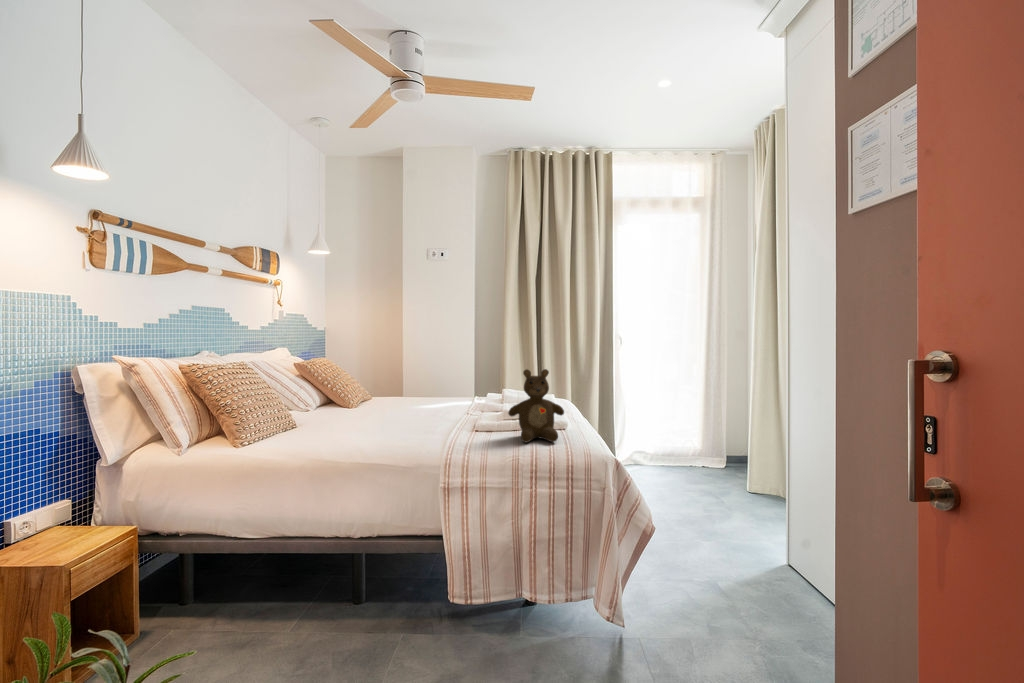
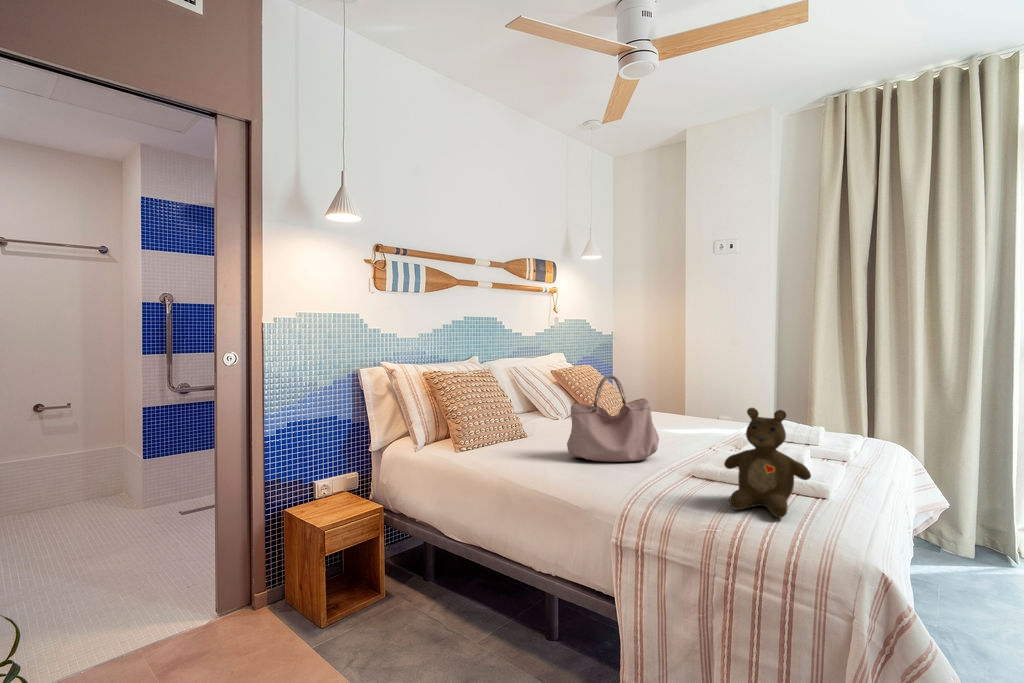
handbag: none [362,356,438,432] -> present [567,375,659,462]

